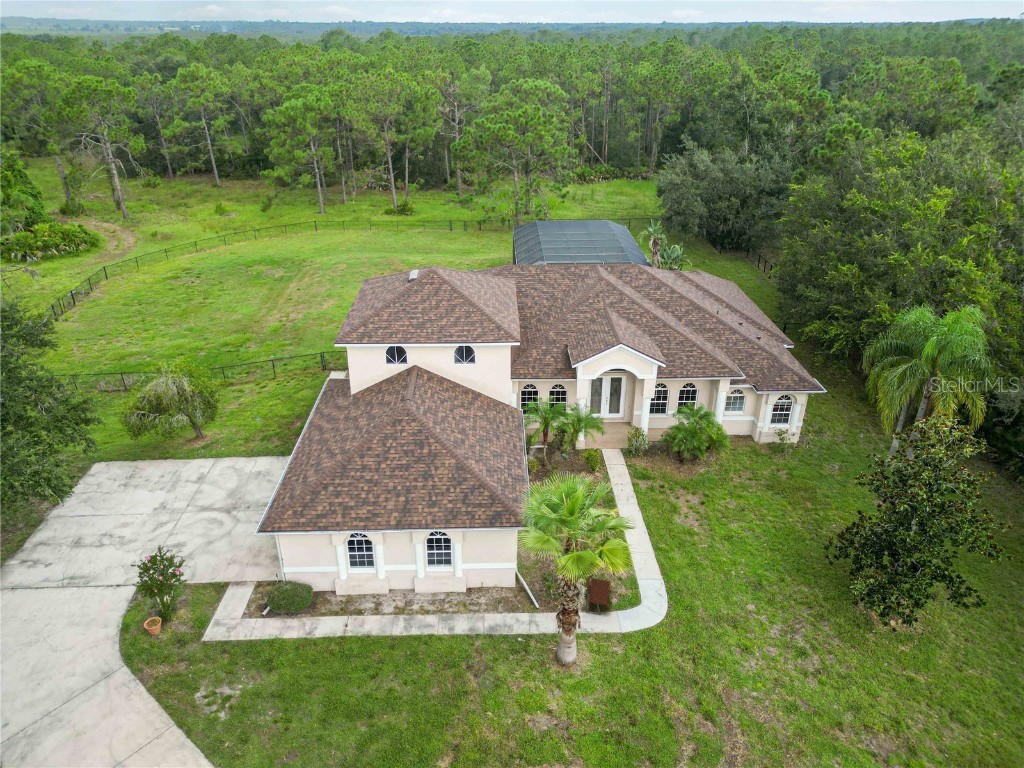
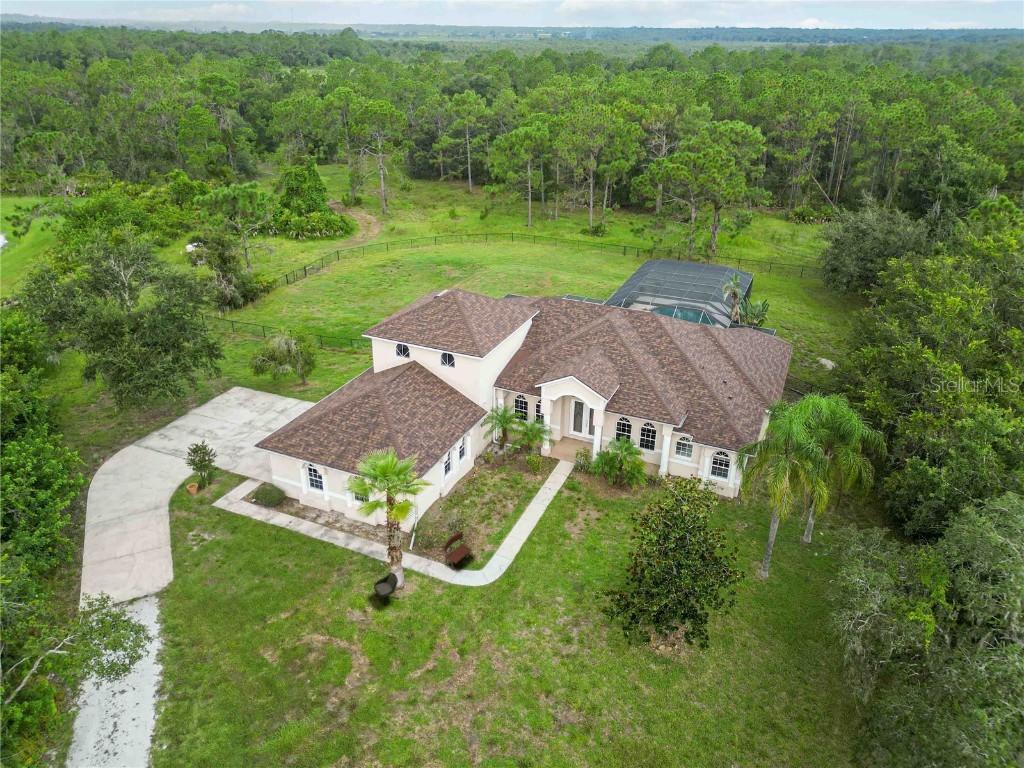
lounge chair: none [538,645,572,693] -> present [374,572,398,598]

